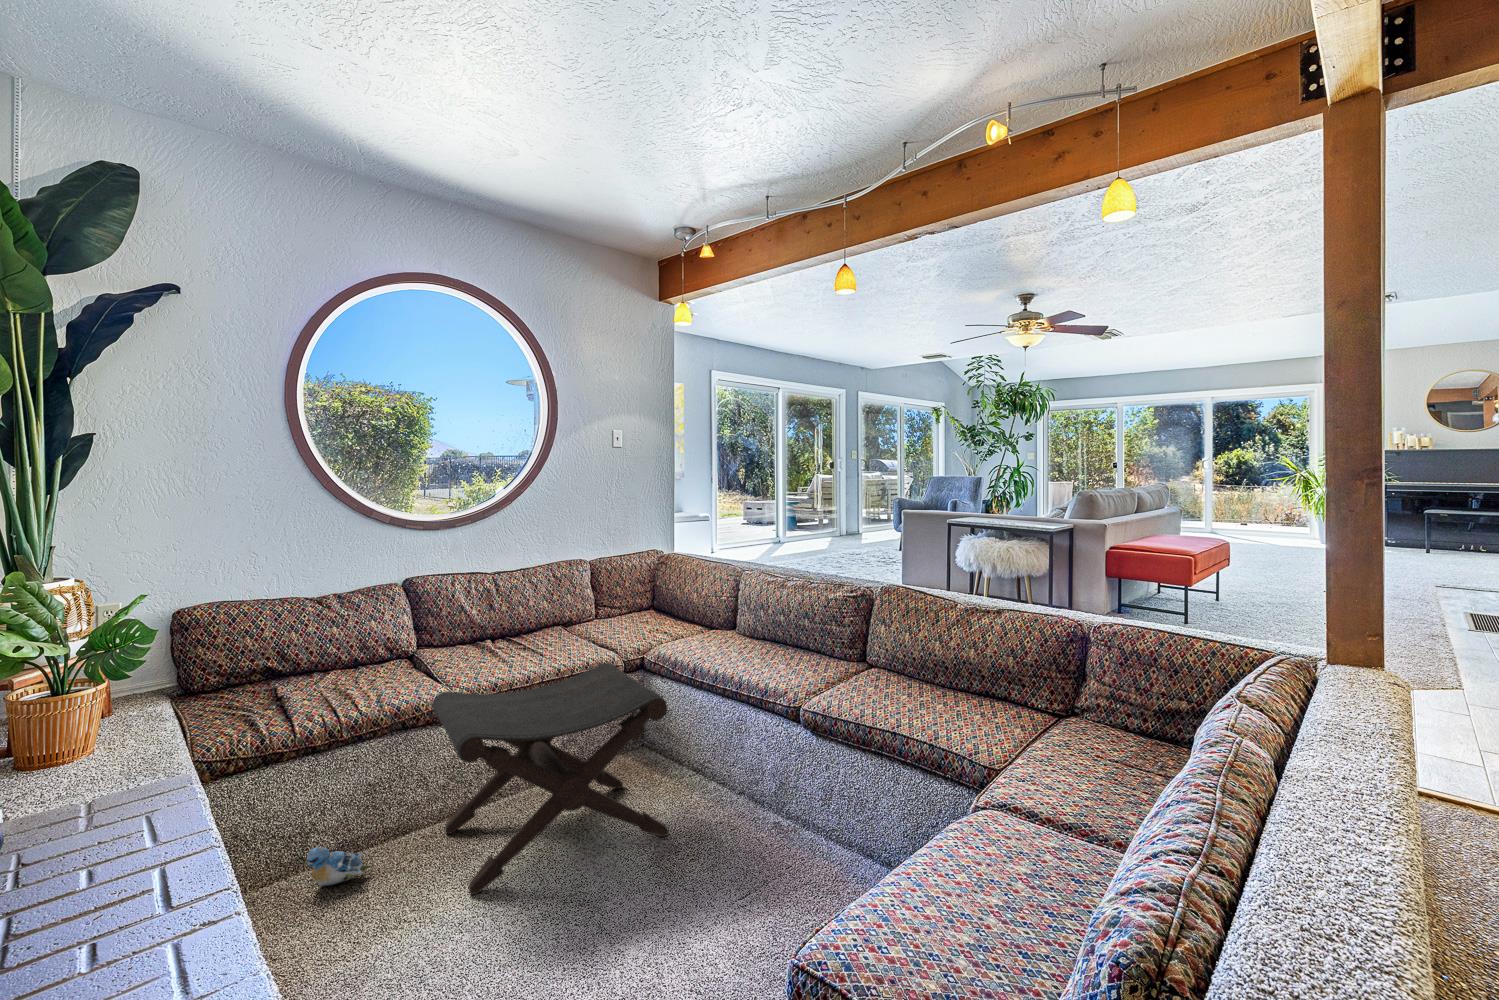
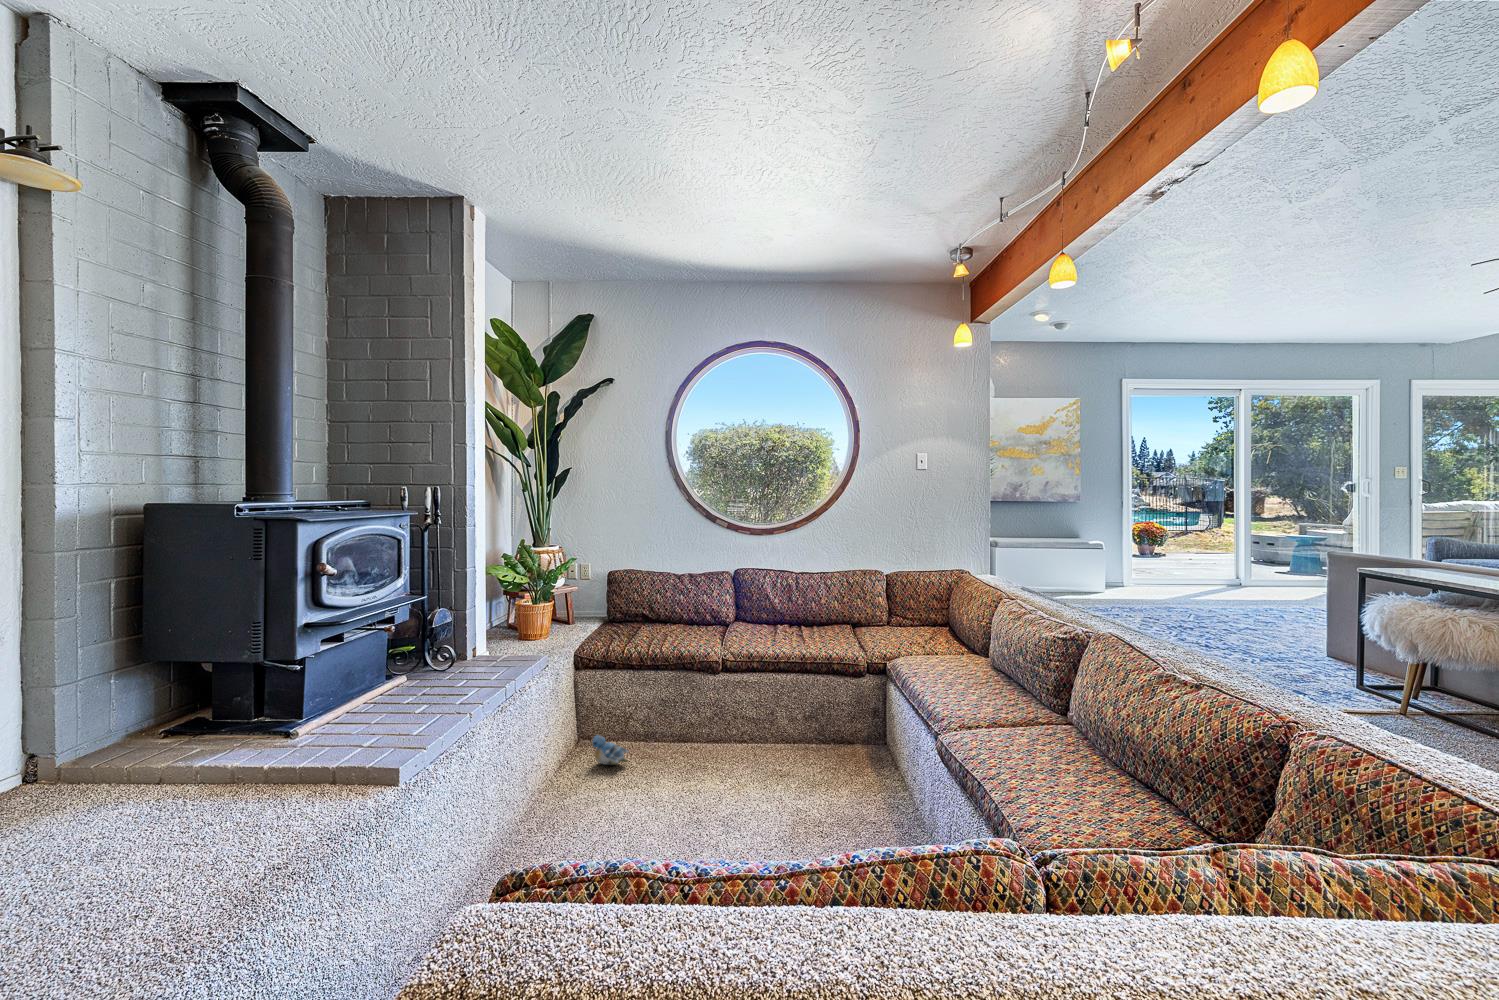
footstool: present [432,663,669,895] -> none [656,650,836,820]

